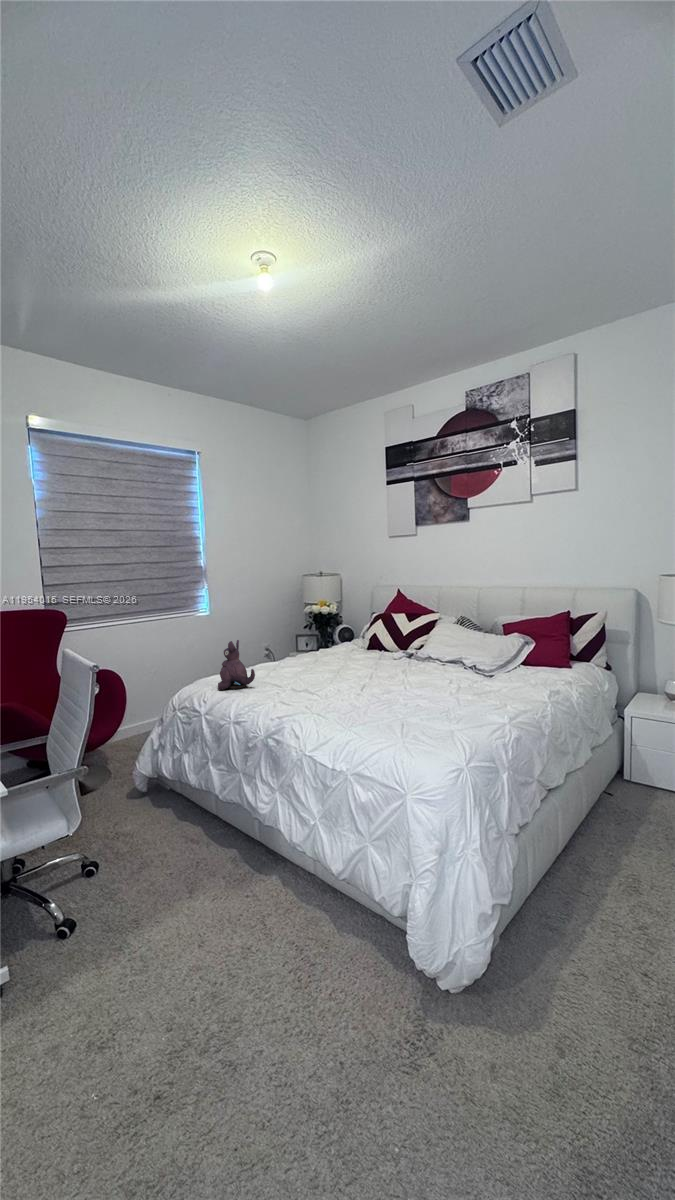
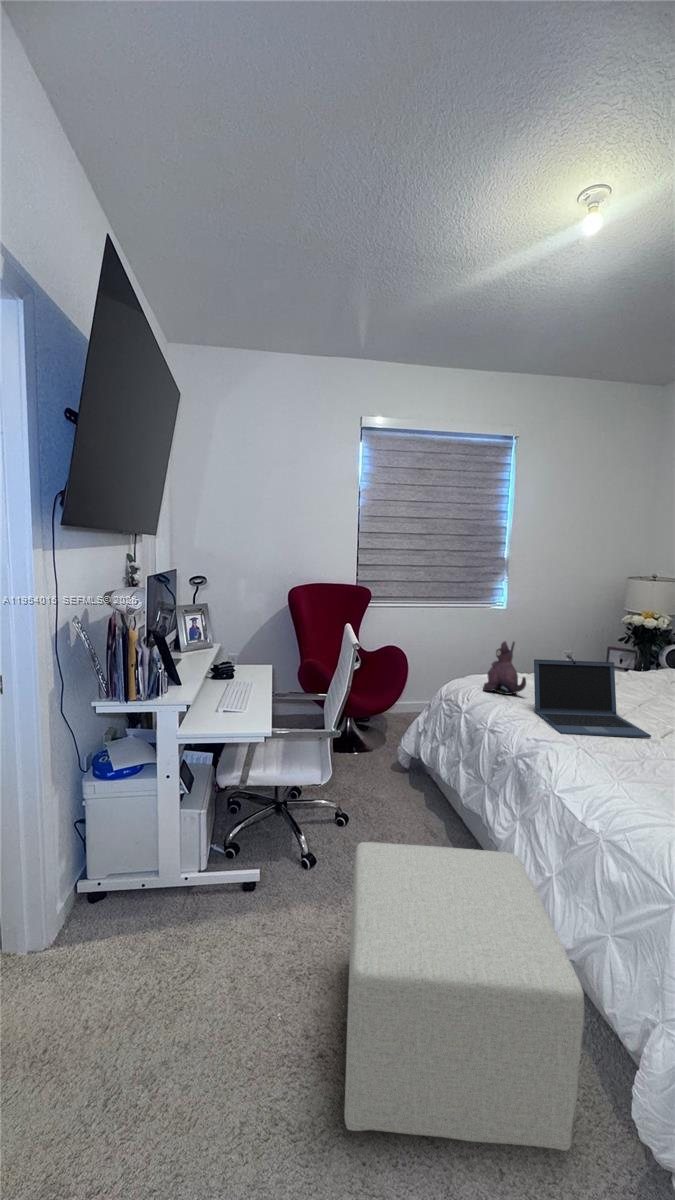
laptop: none [261,642,355,708] -> present [534,659,651,737]
ottoman: none [145,817,378,1137] -> present [344,842,584,1151]

